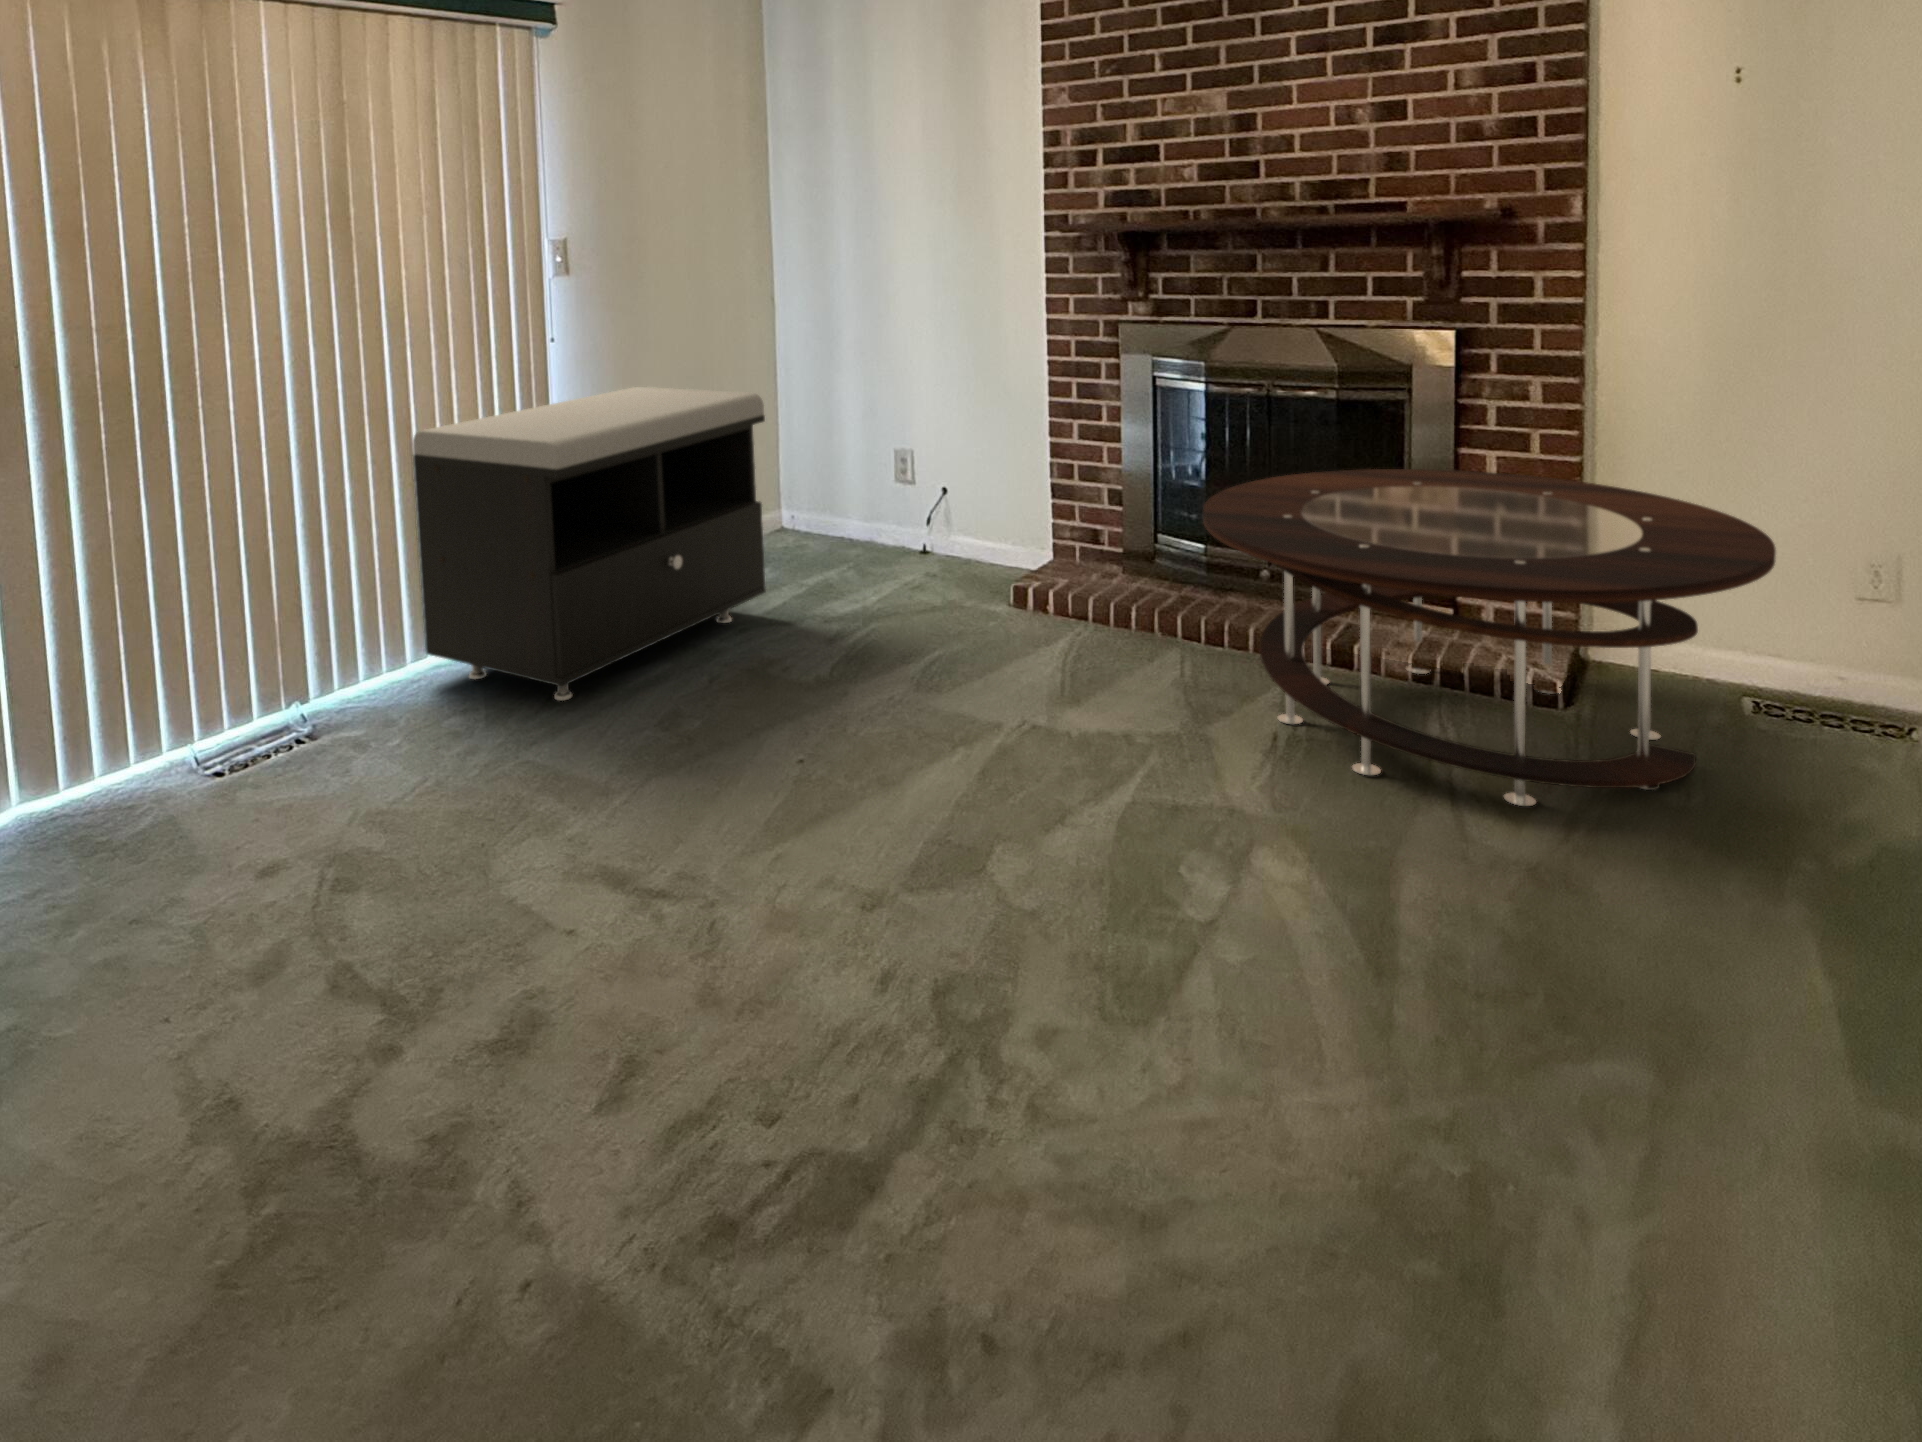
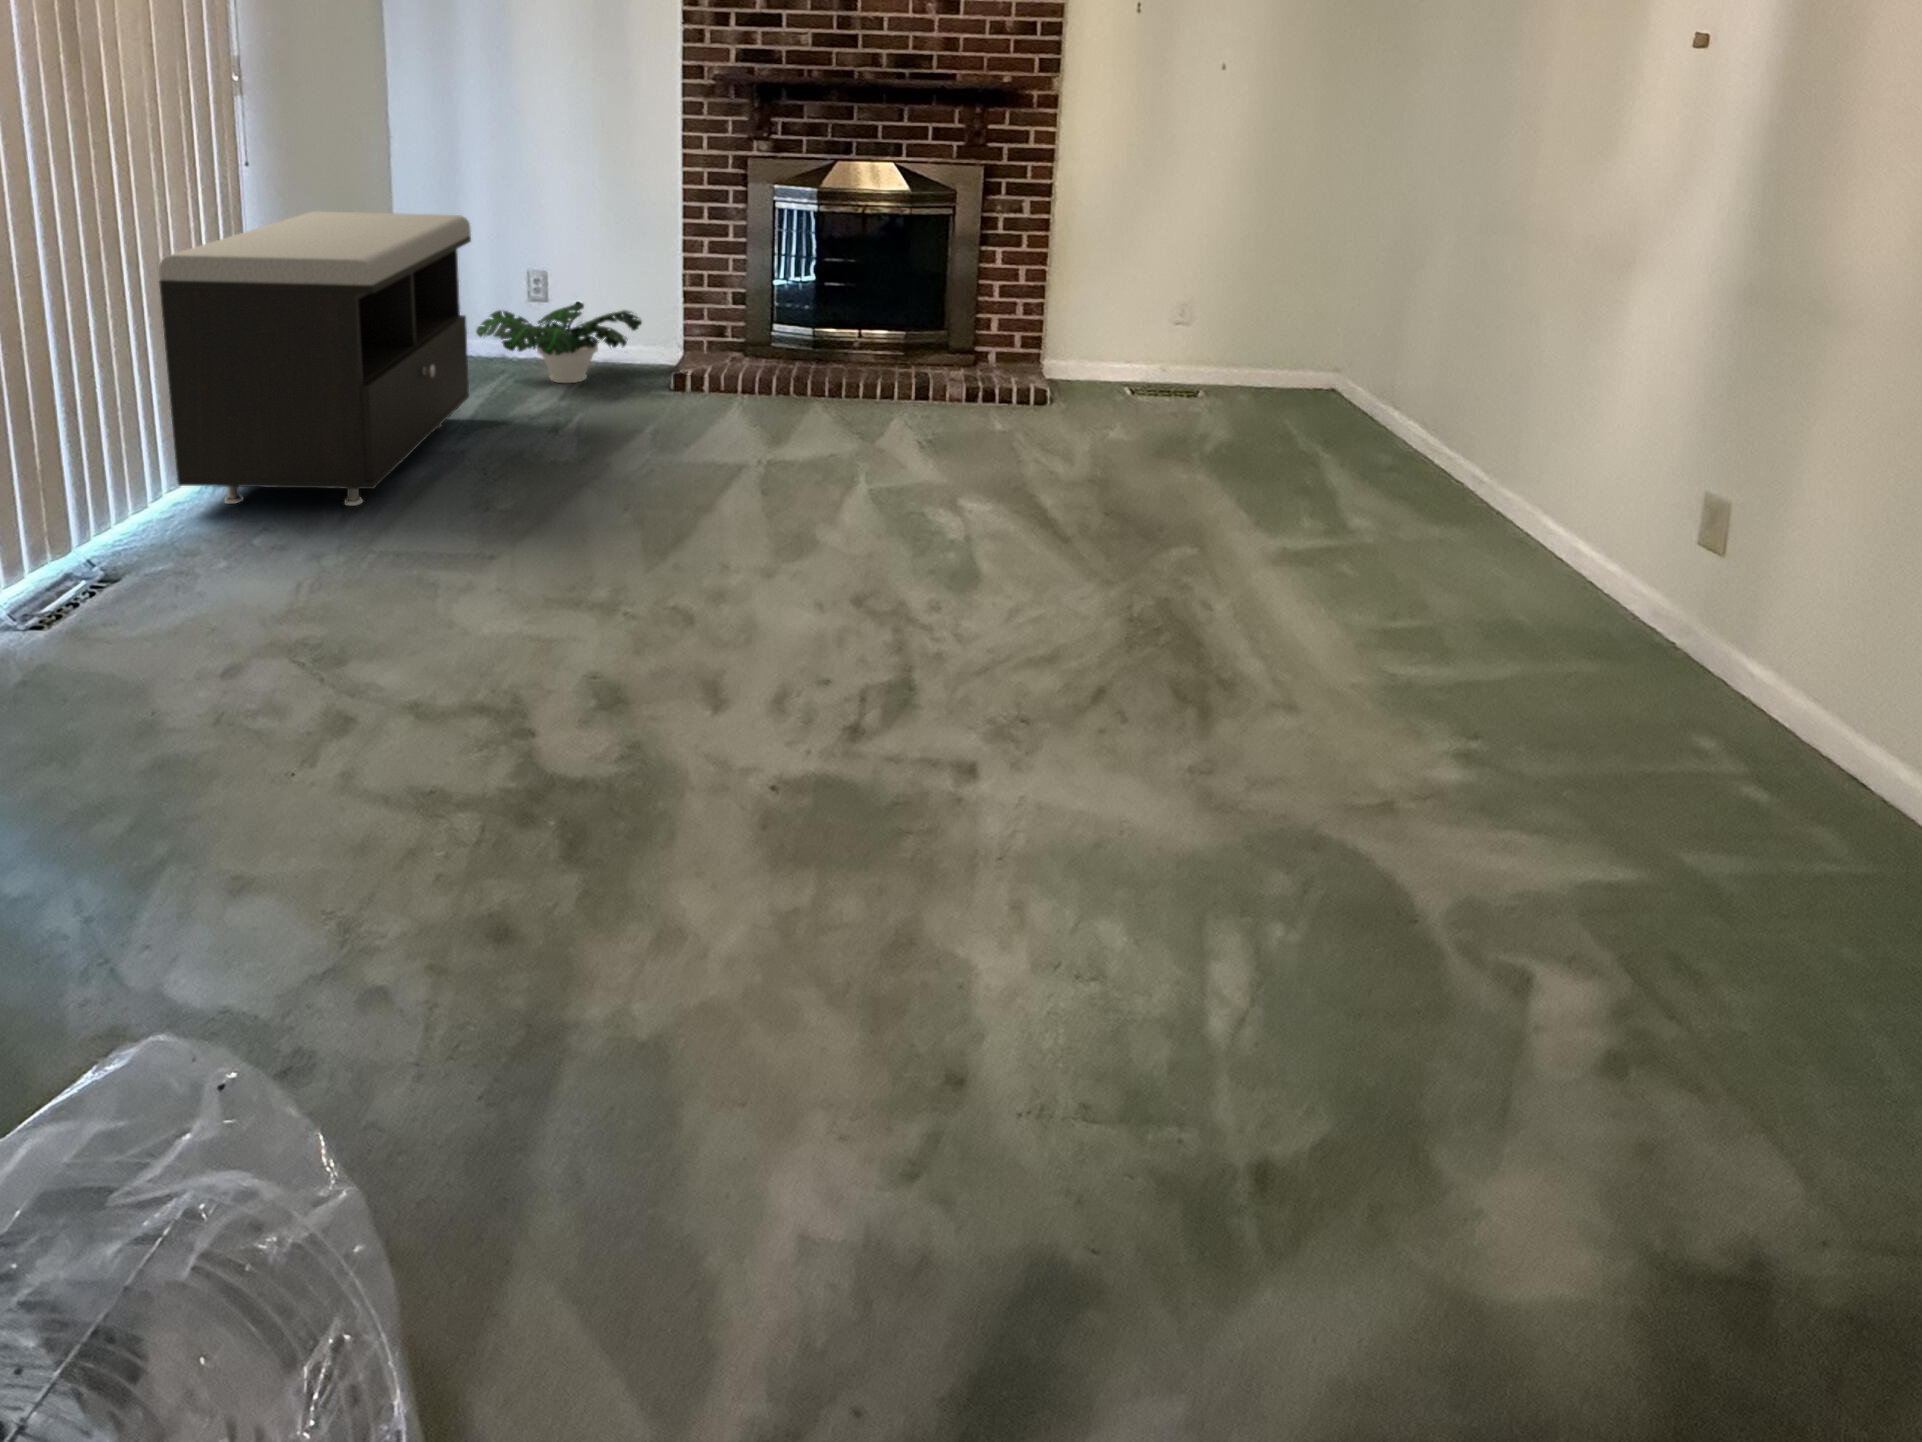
coffee table: present [1203,469,1776,806] -> none [867,262,1193,459]
potted plant: none [817,493,1001,586] -> present [476,303,642,383]

